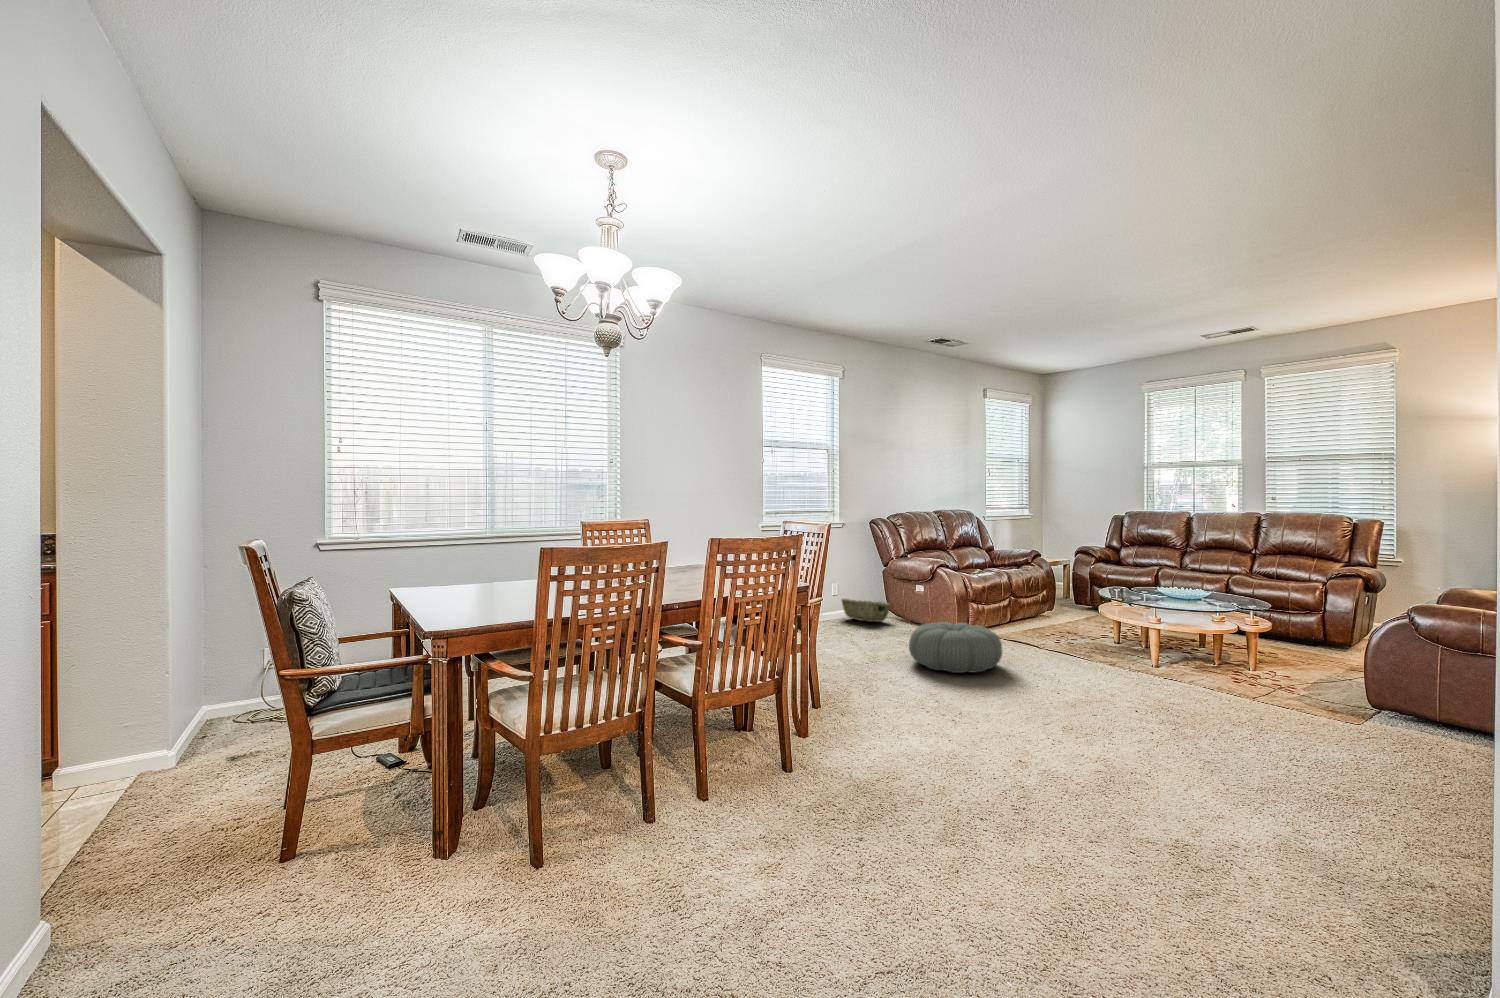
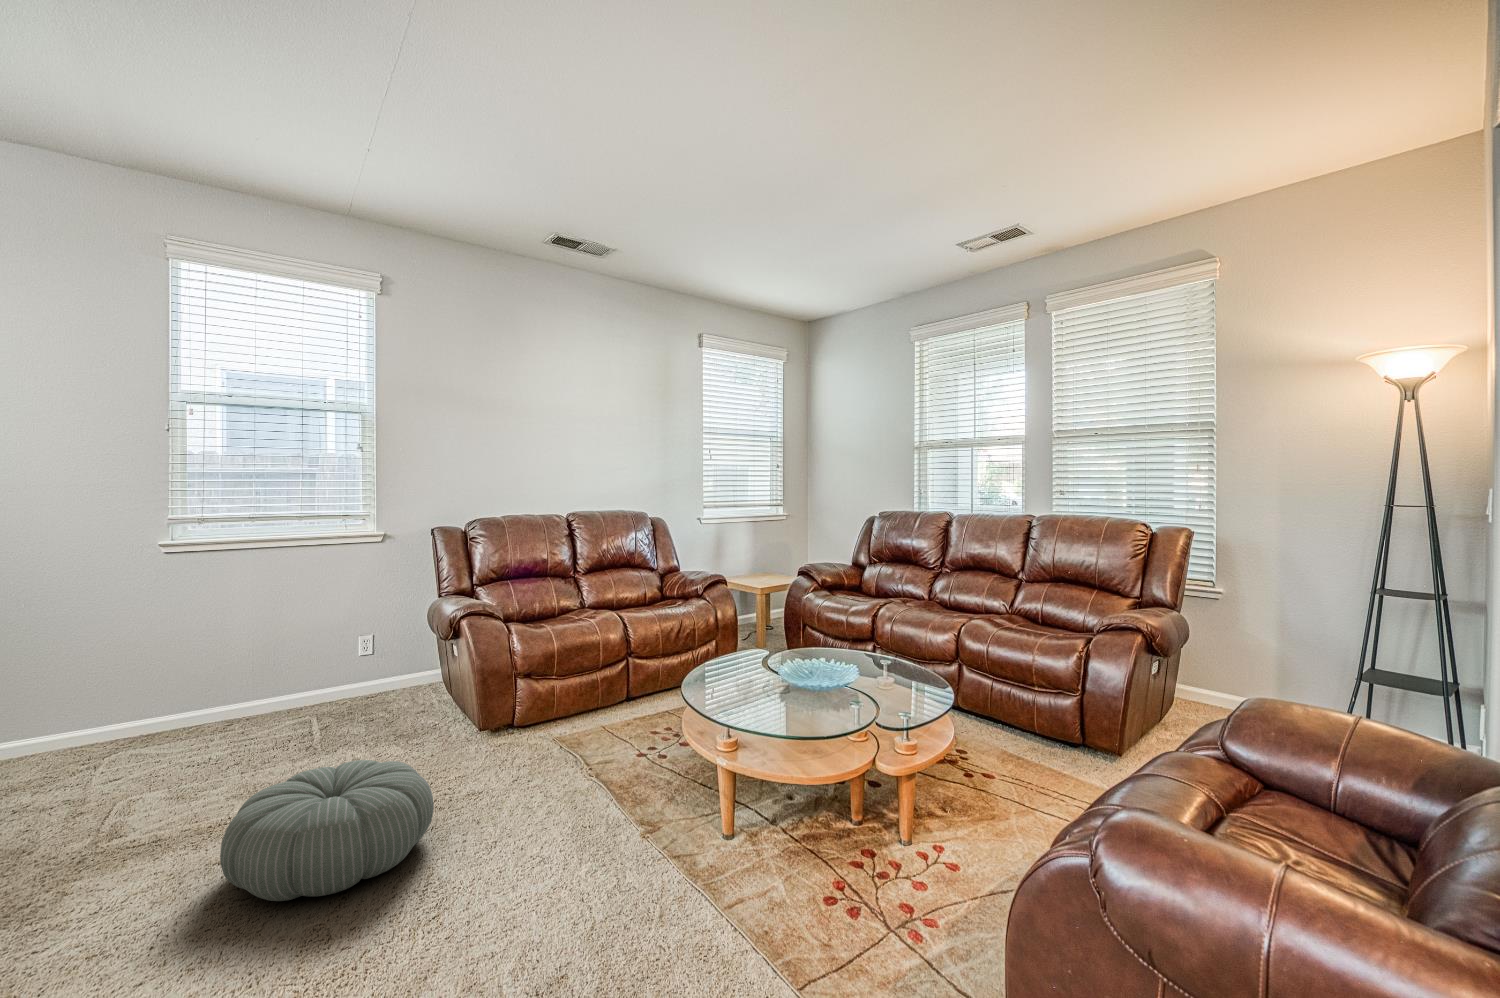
woven basket: present [842,599,890,622] -> none [380,669,450,713]

